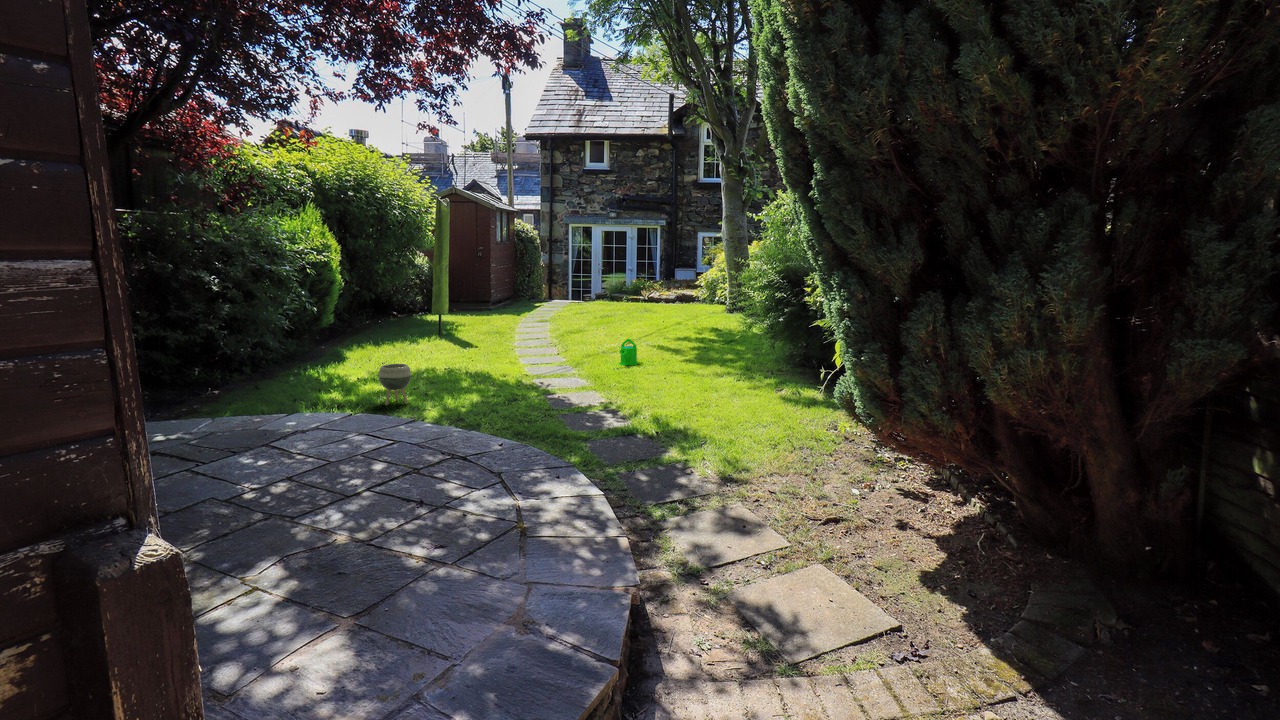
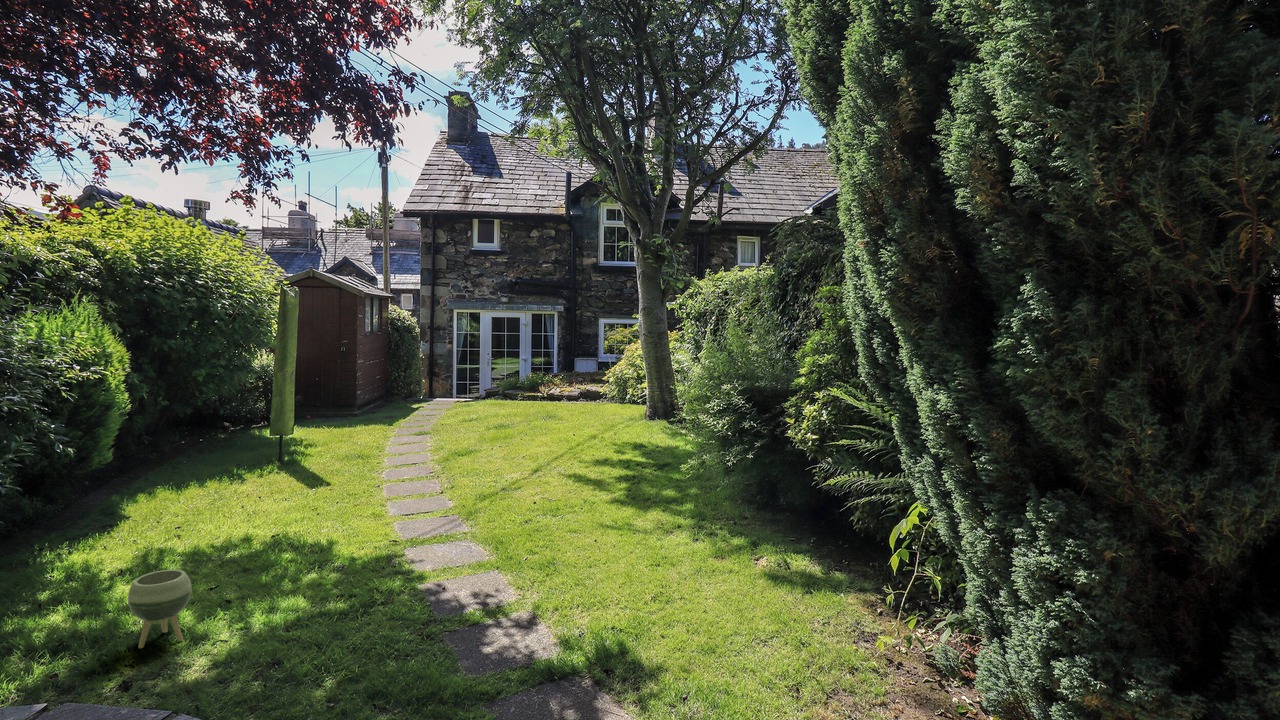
watering can: present [619,339,638,365] -> none [529,478,555,516]

